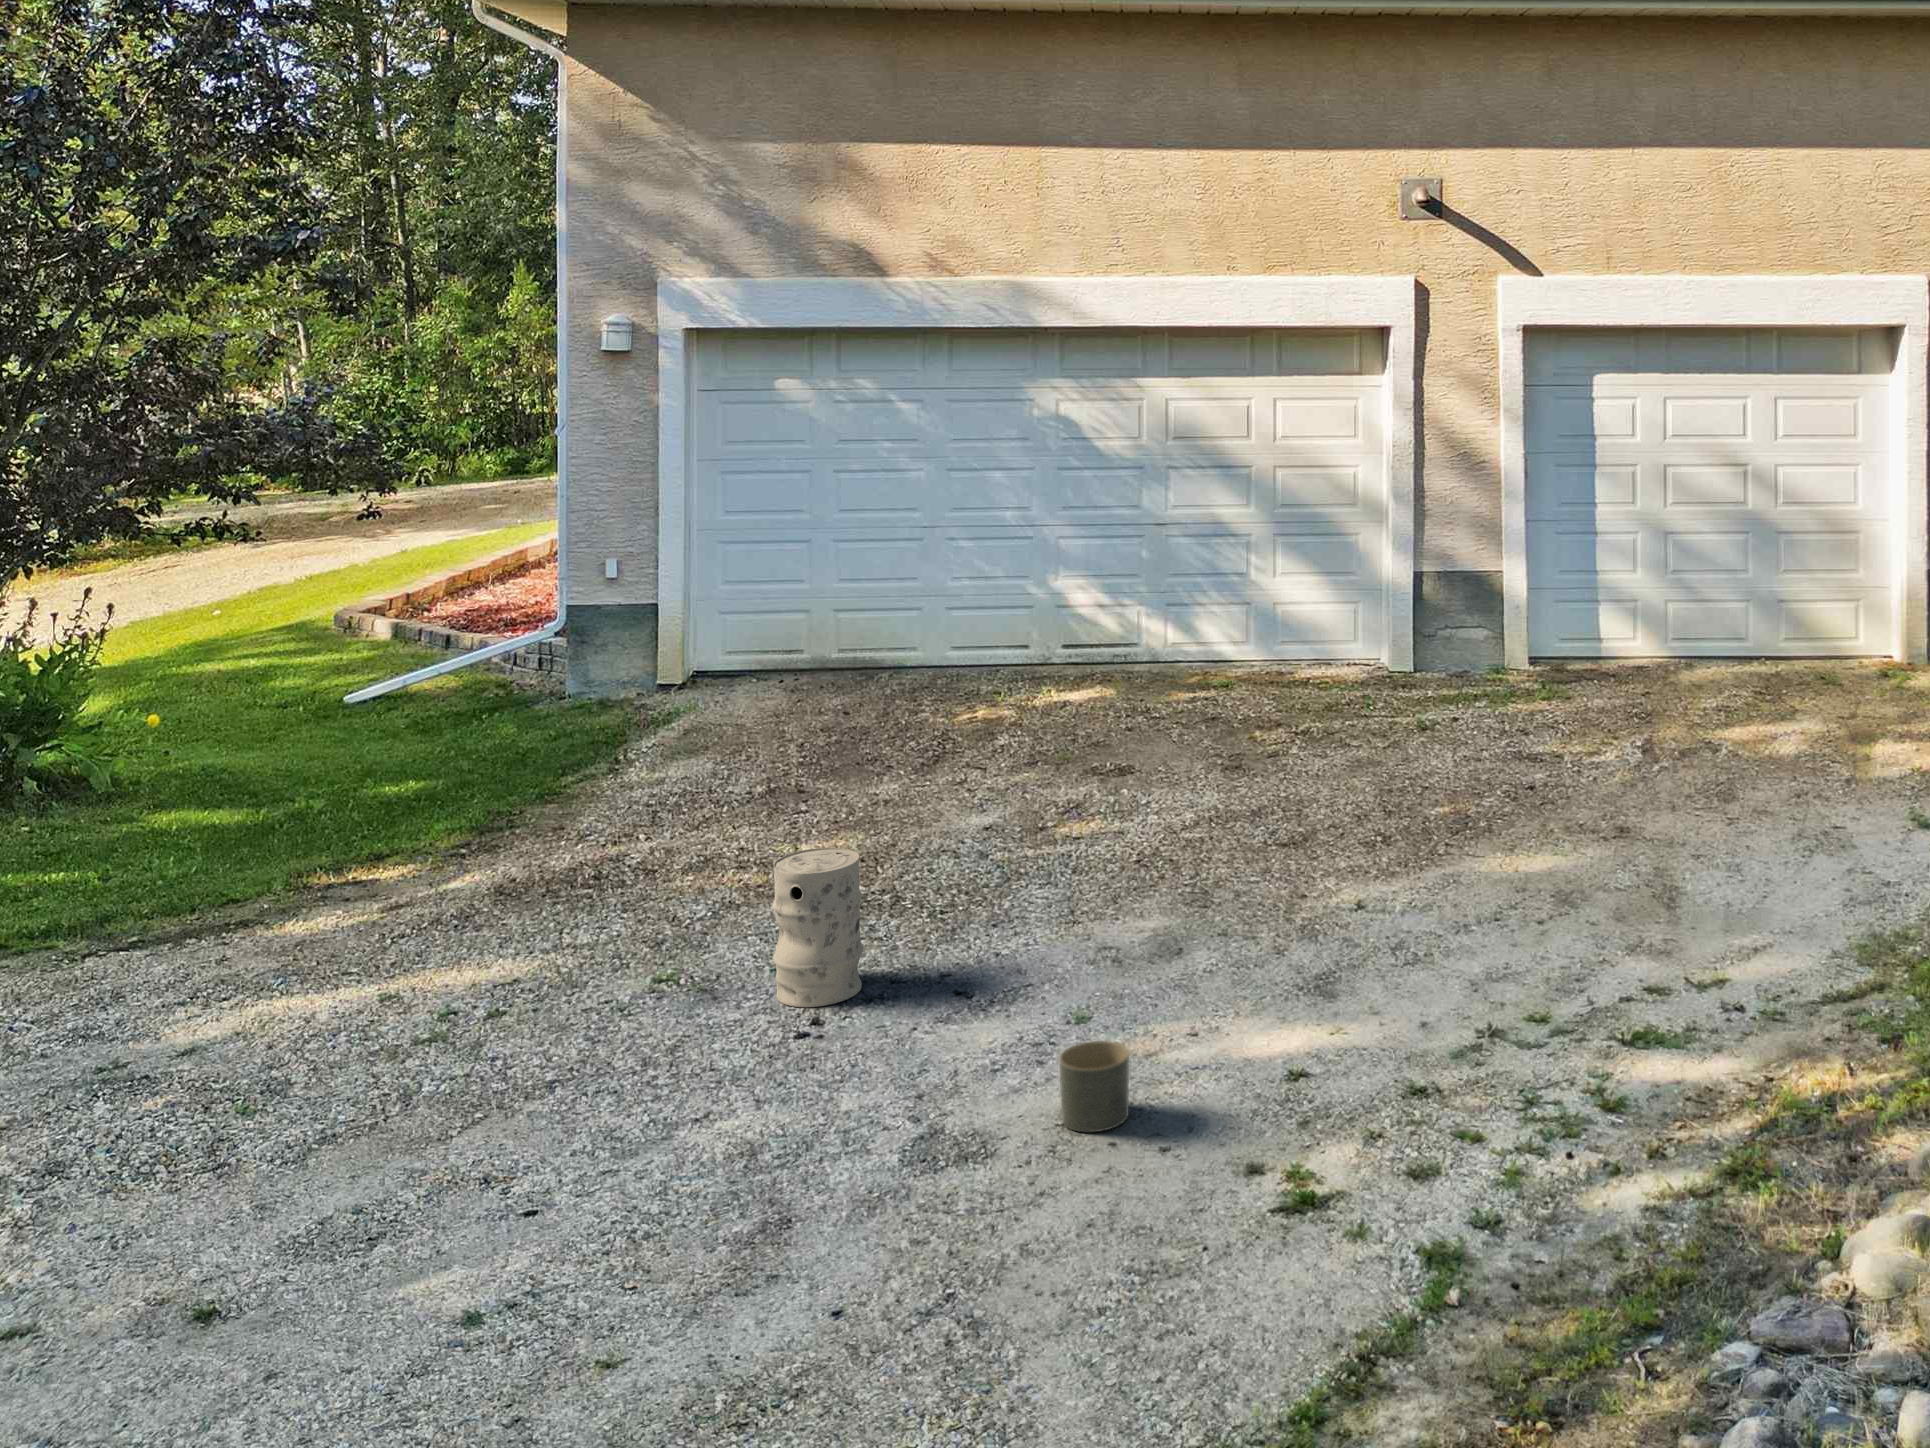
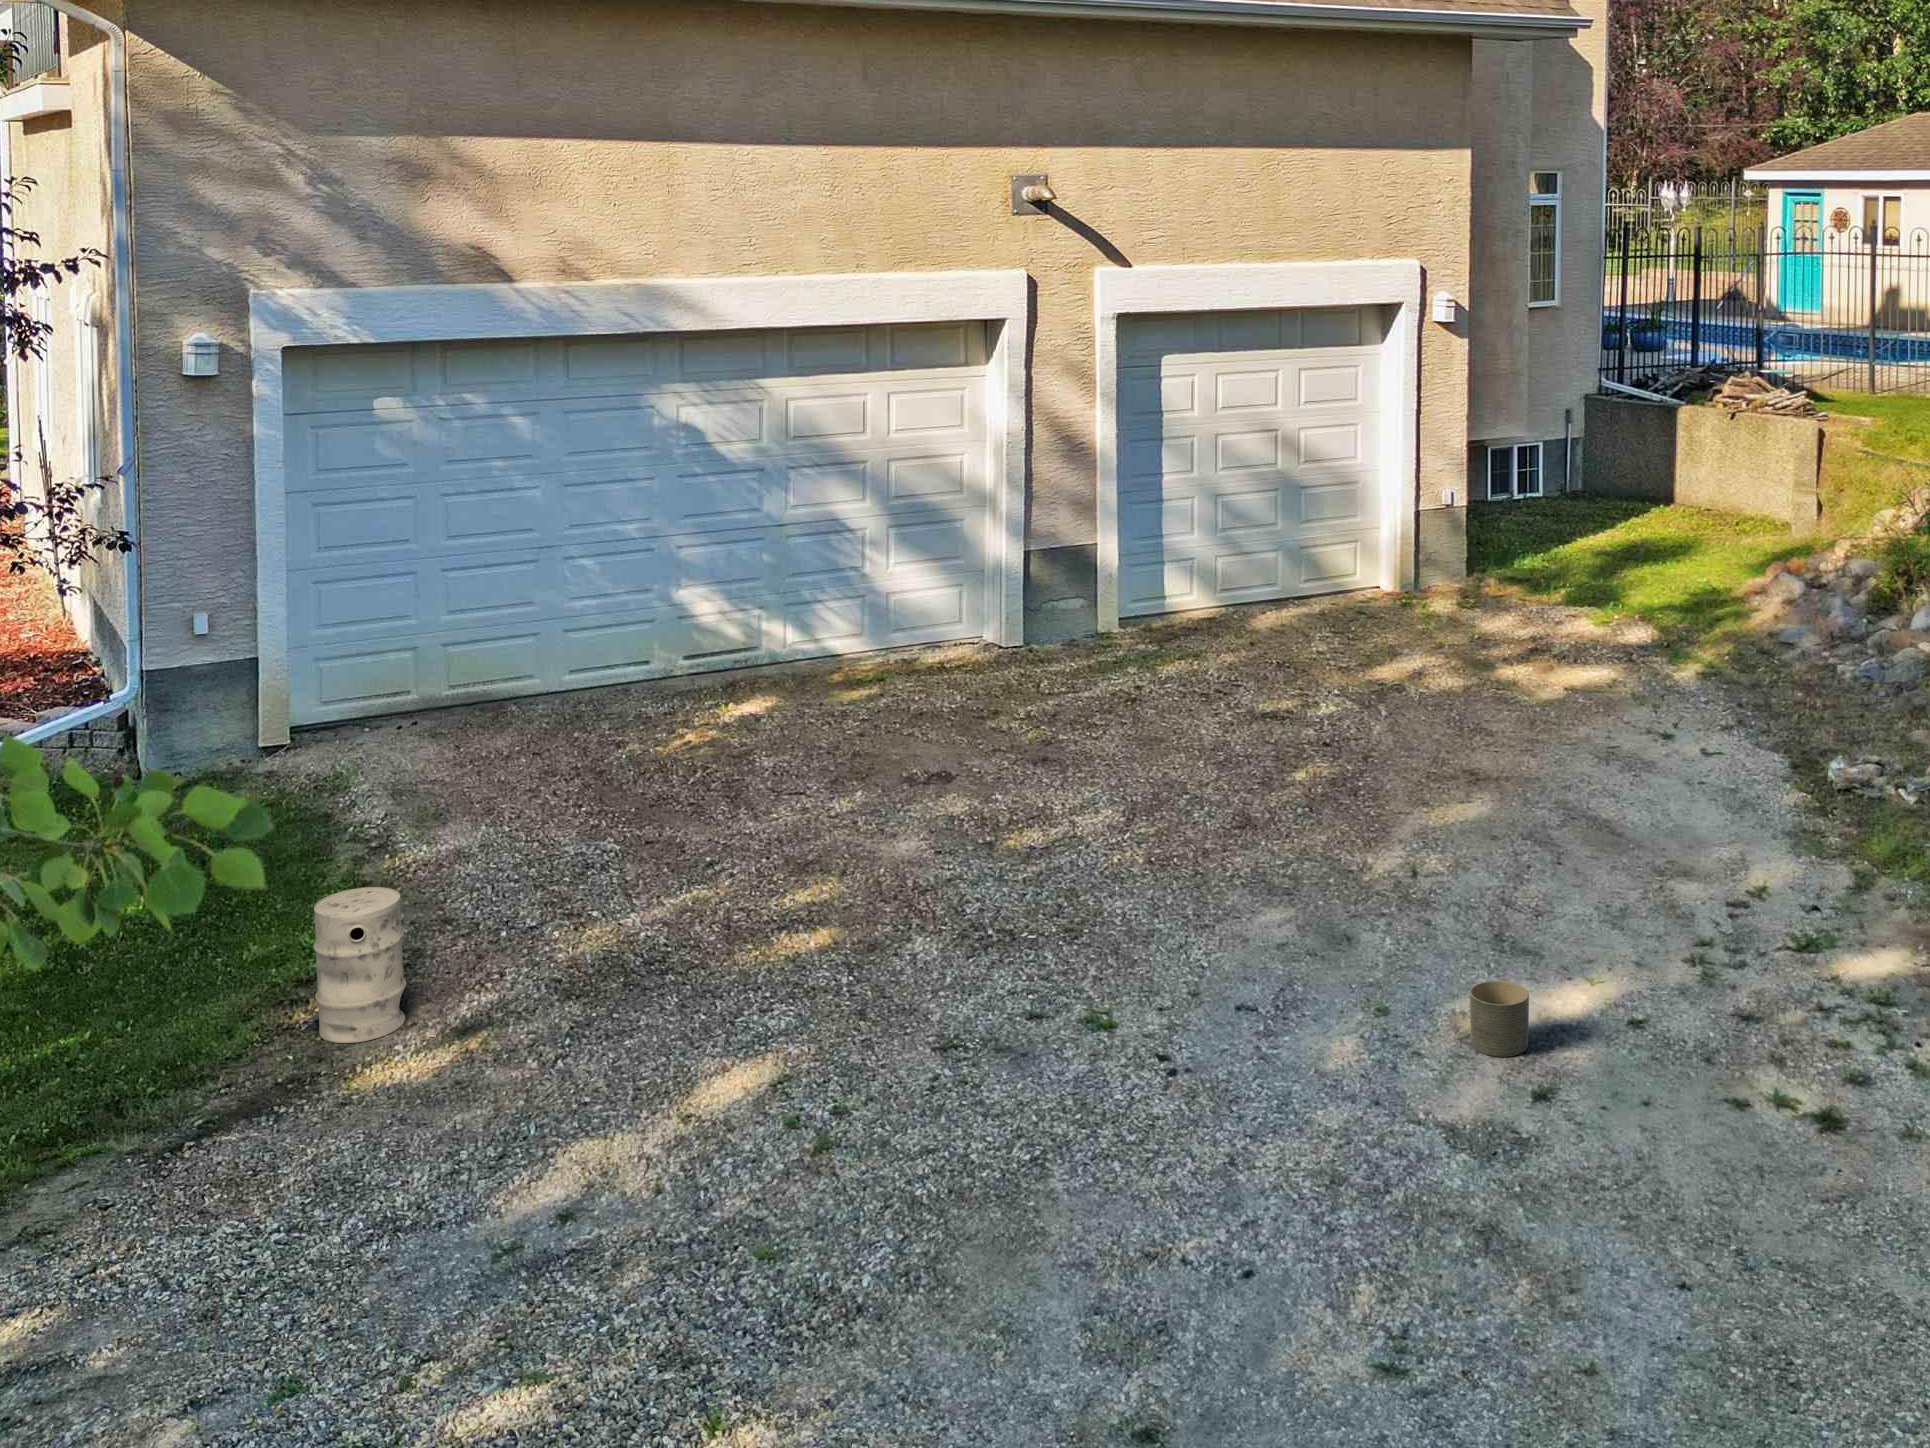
trash can: present [773,848,864,1007] -> present [314,887,406,1043]

